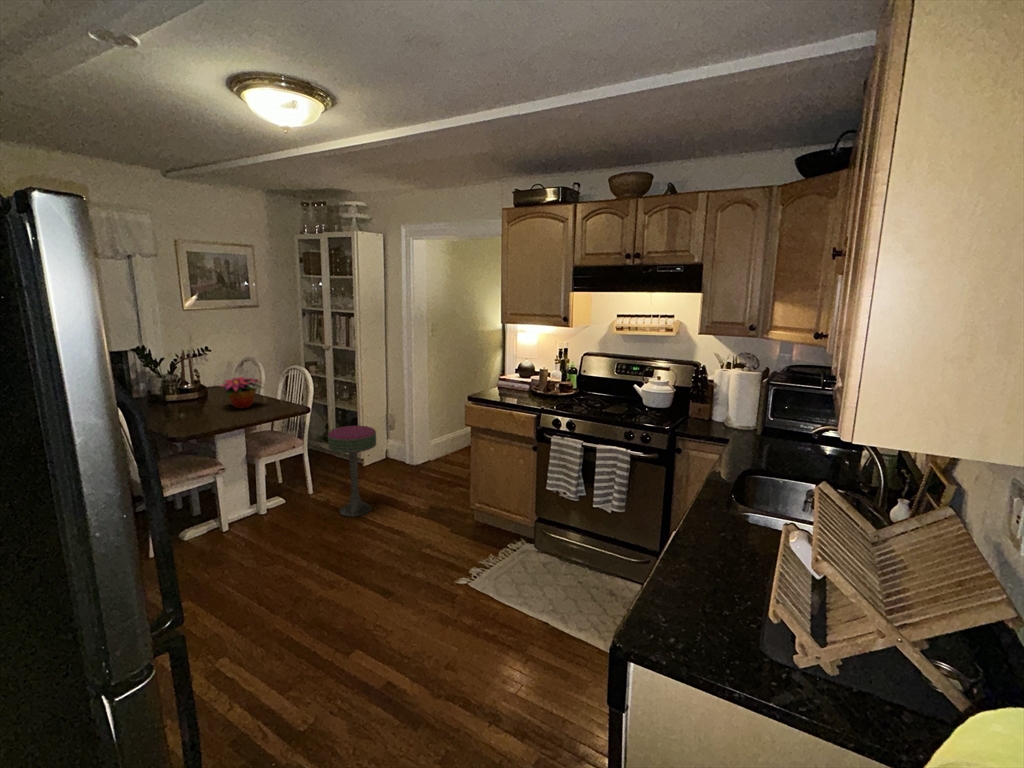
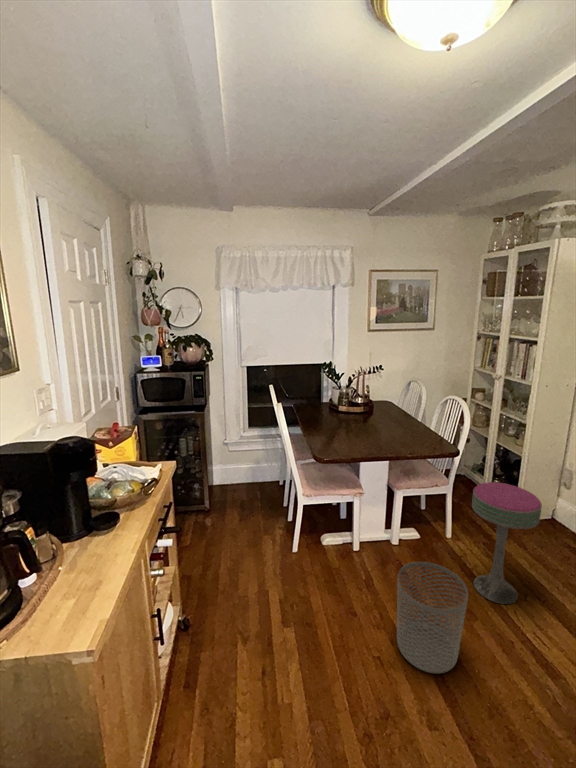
flower arrangement: present [221,377,260,409] -> none [369,402,417,436]
waste bin: none [284,492,340,570] -> present [397,562,468,673]

